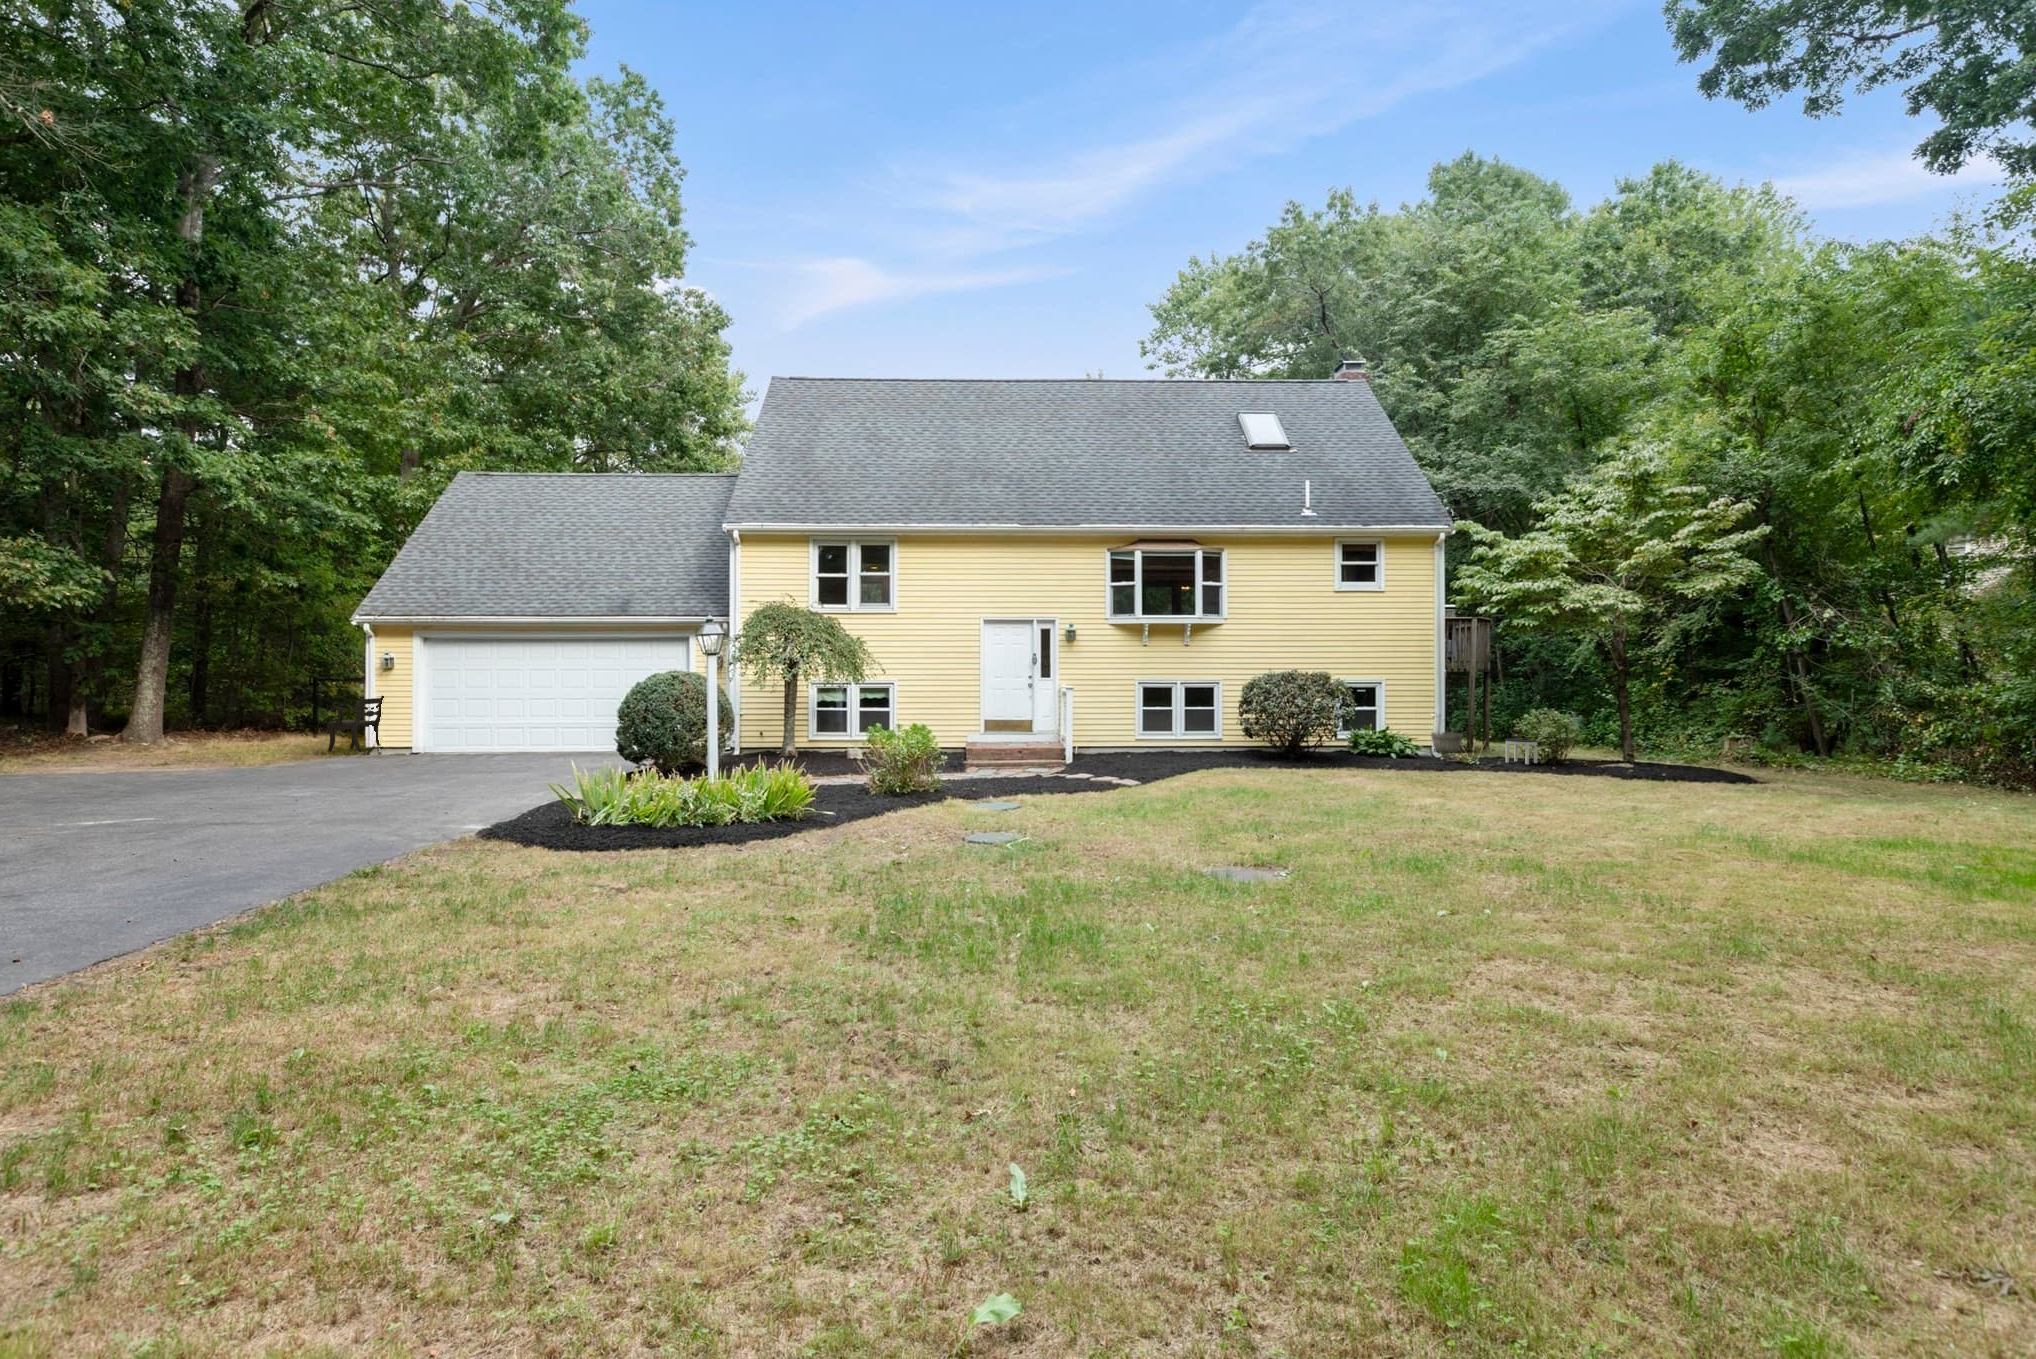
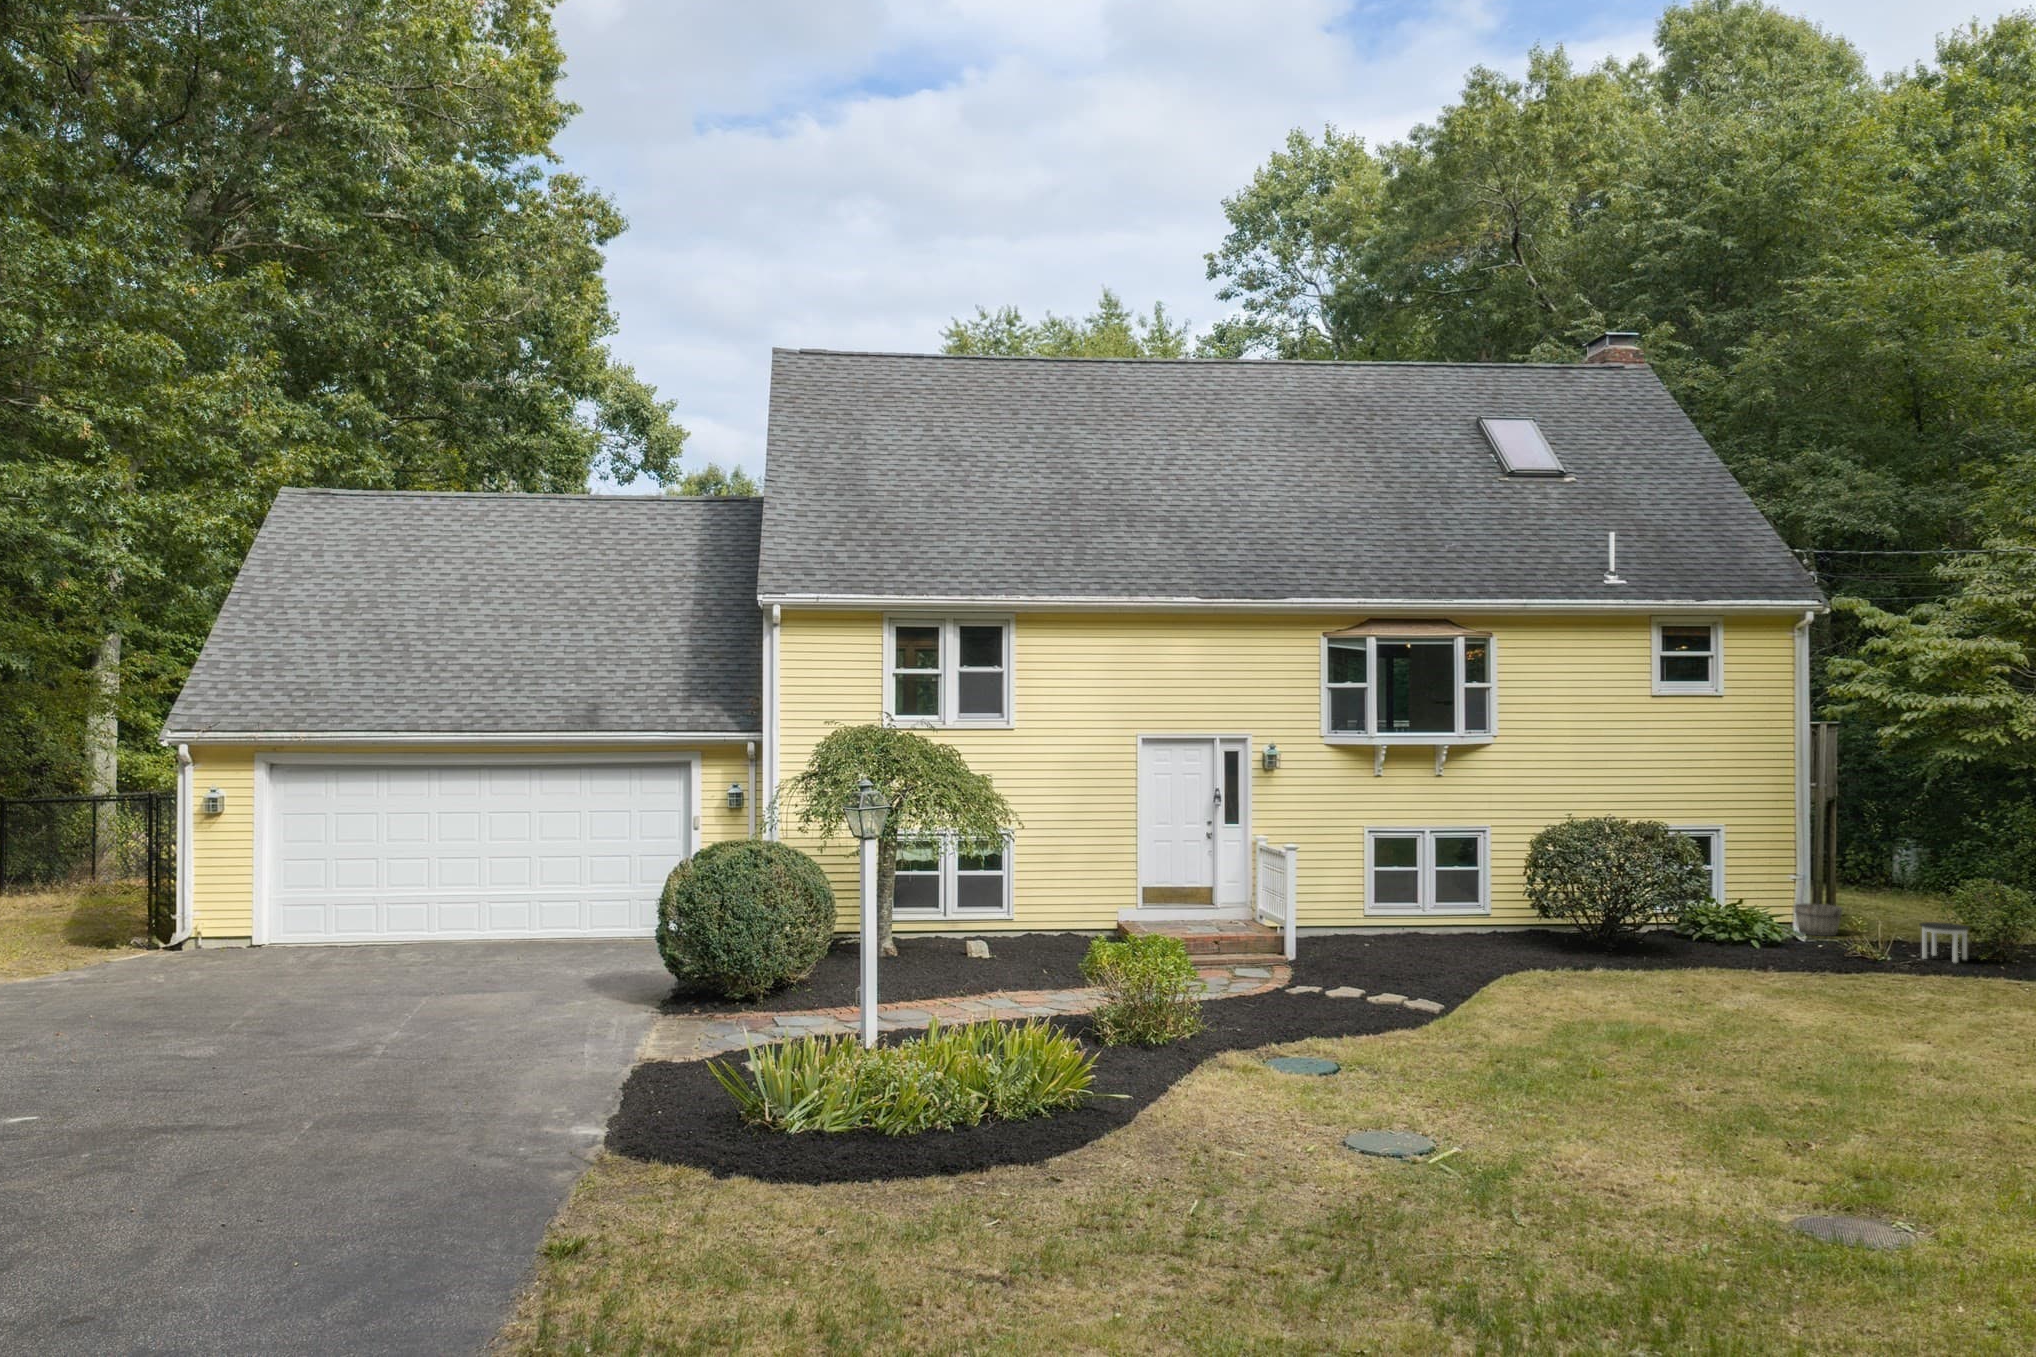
armchair: present [327,695,384,752] -> none [126,856,209,949]

